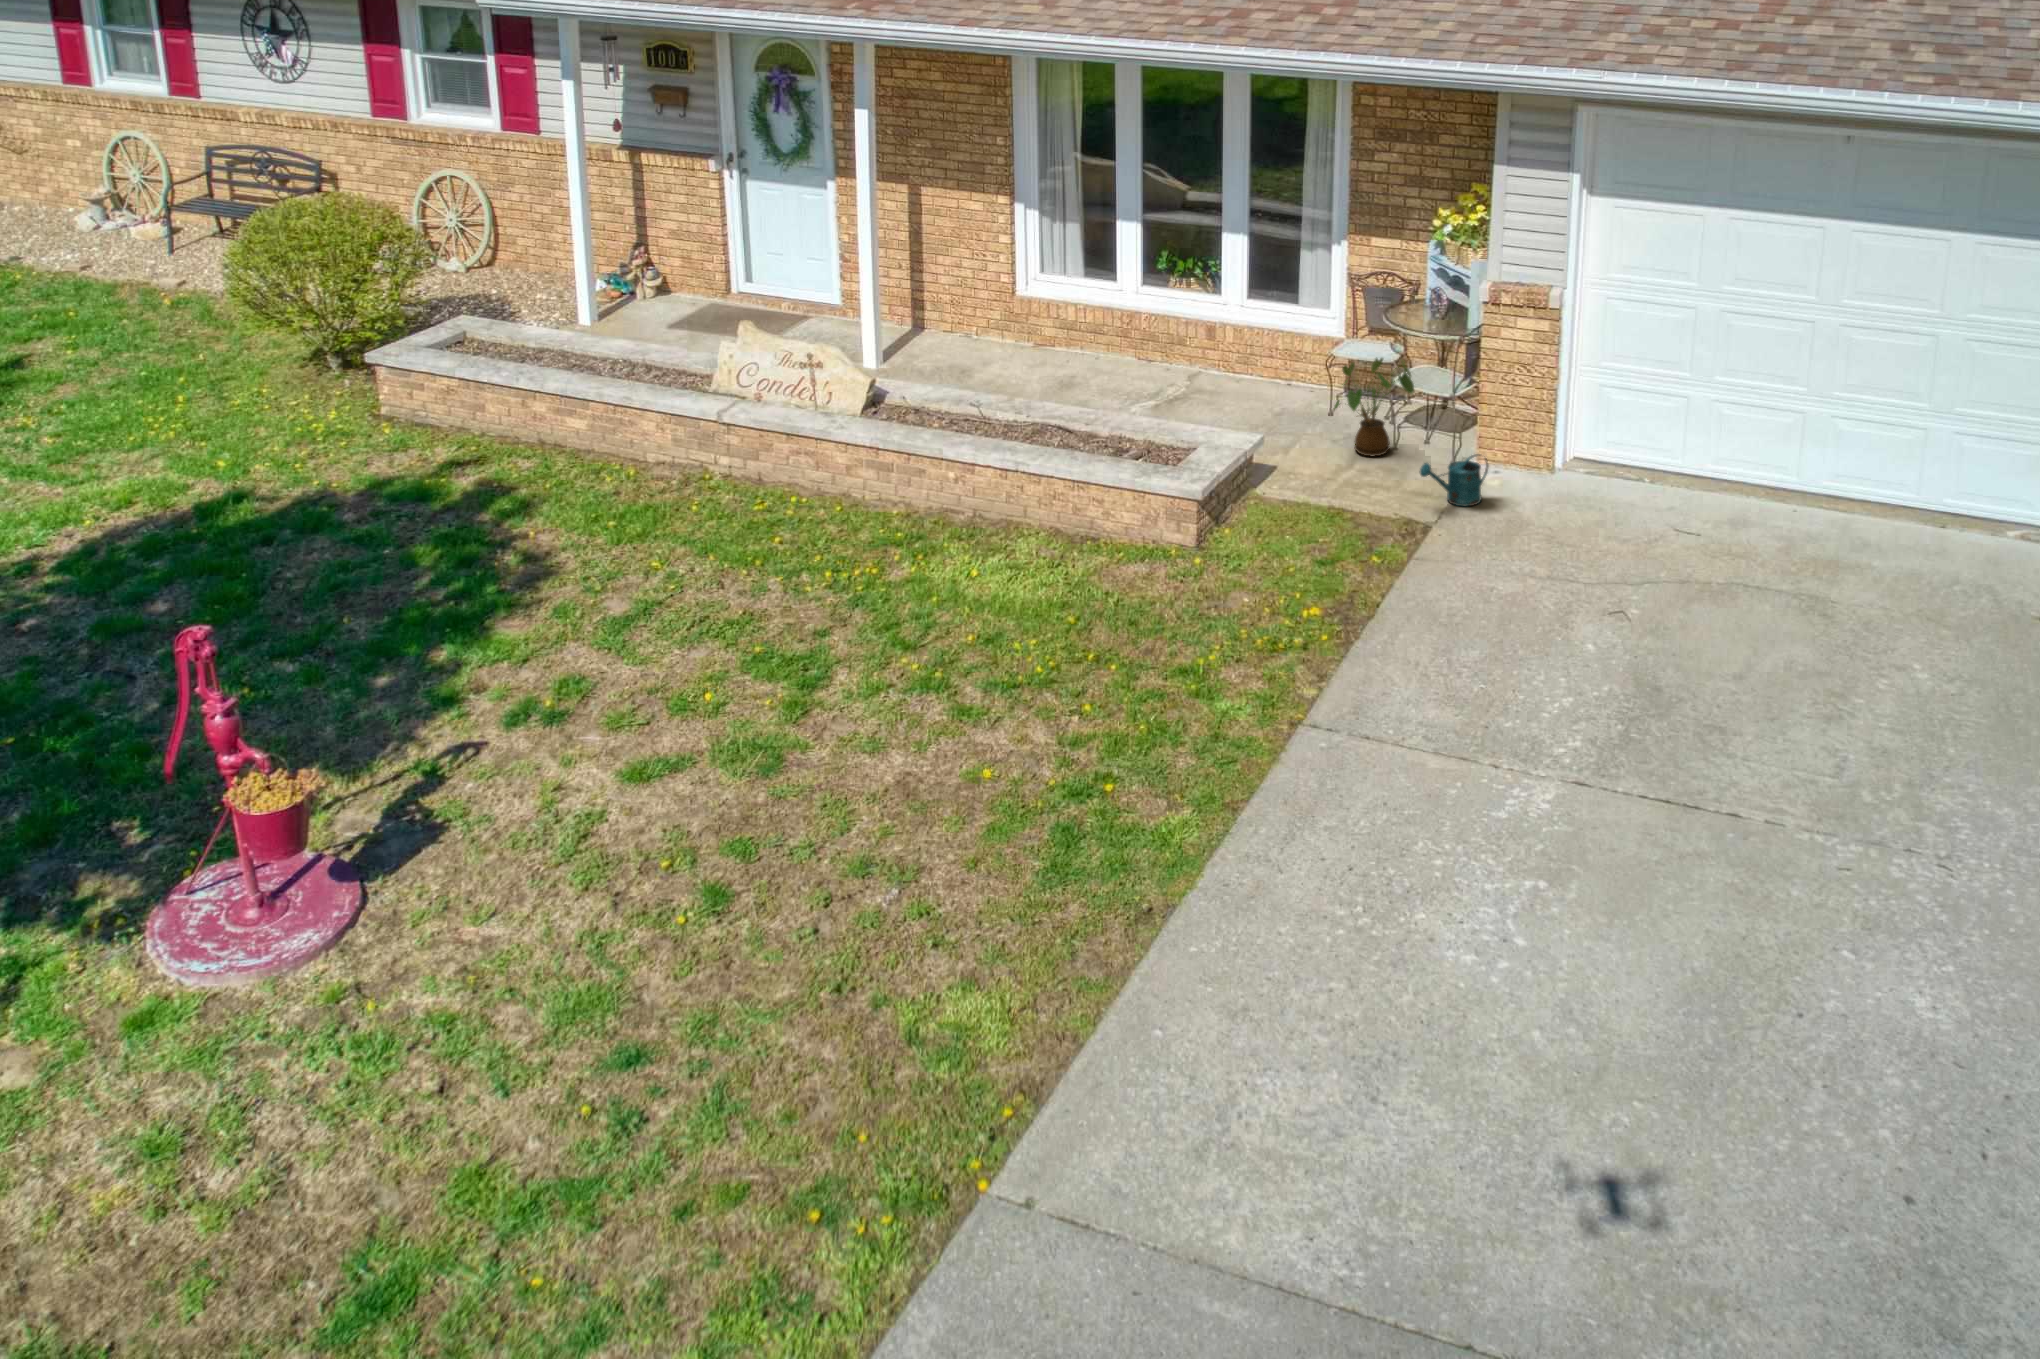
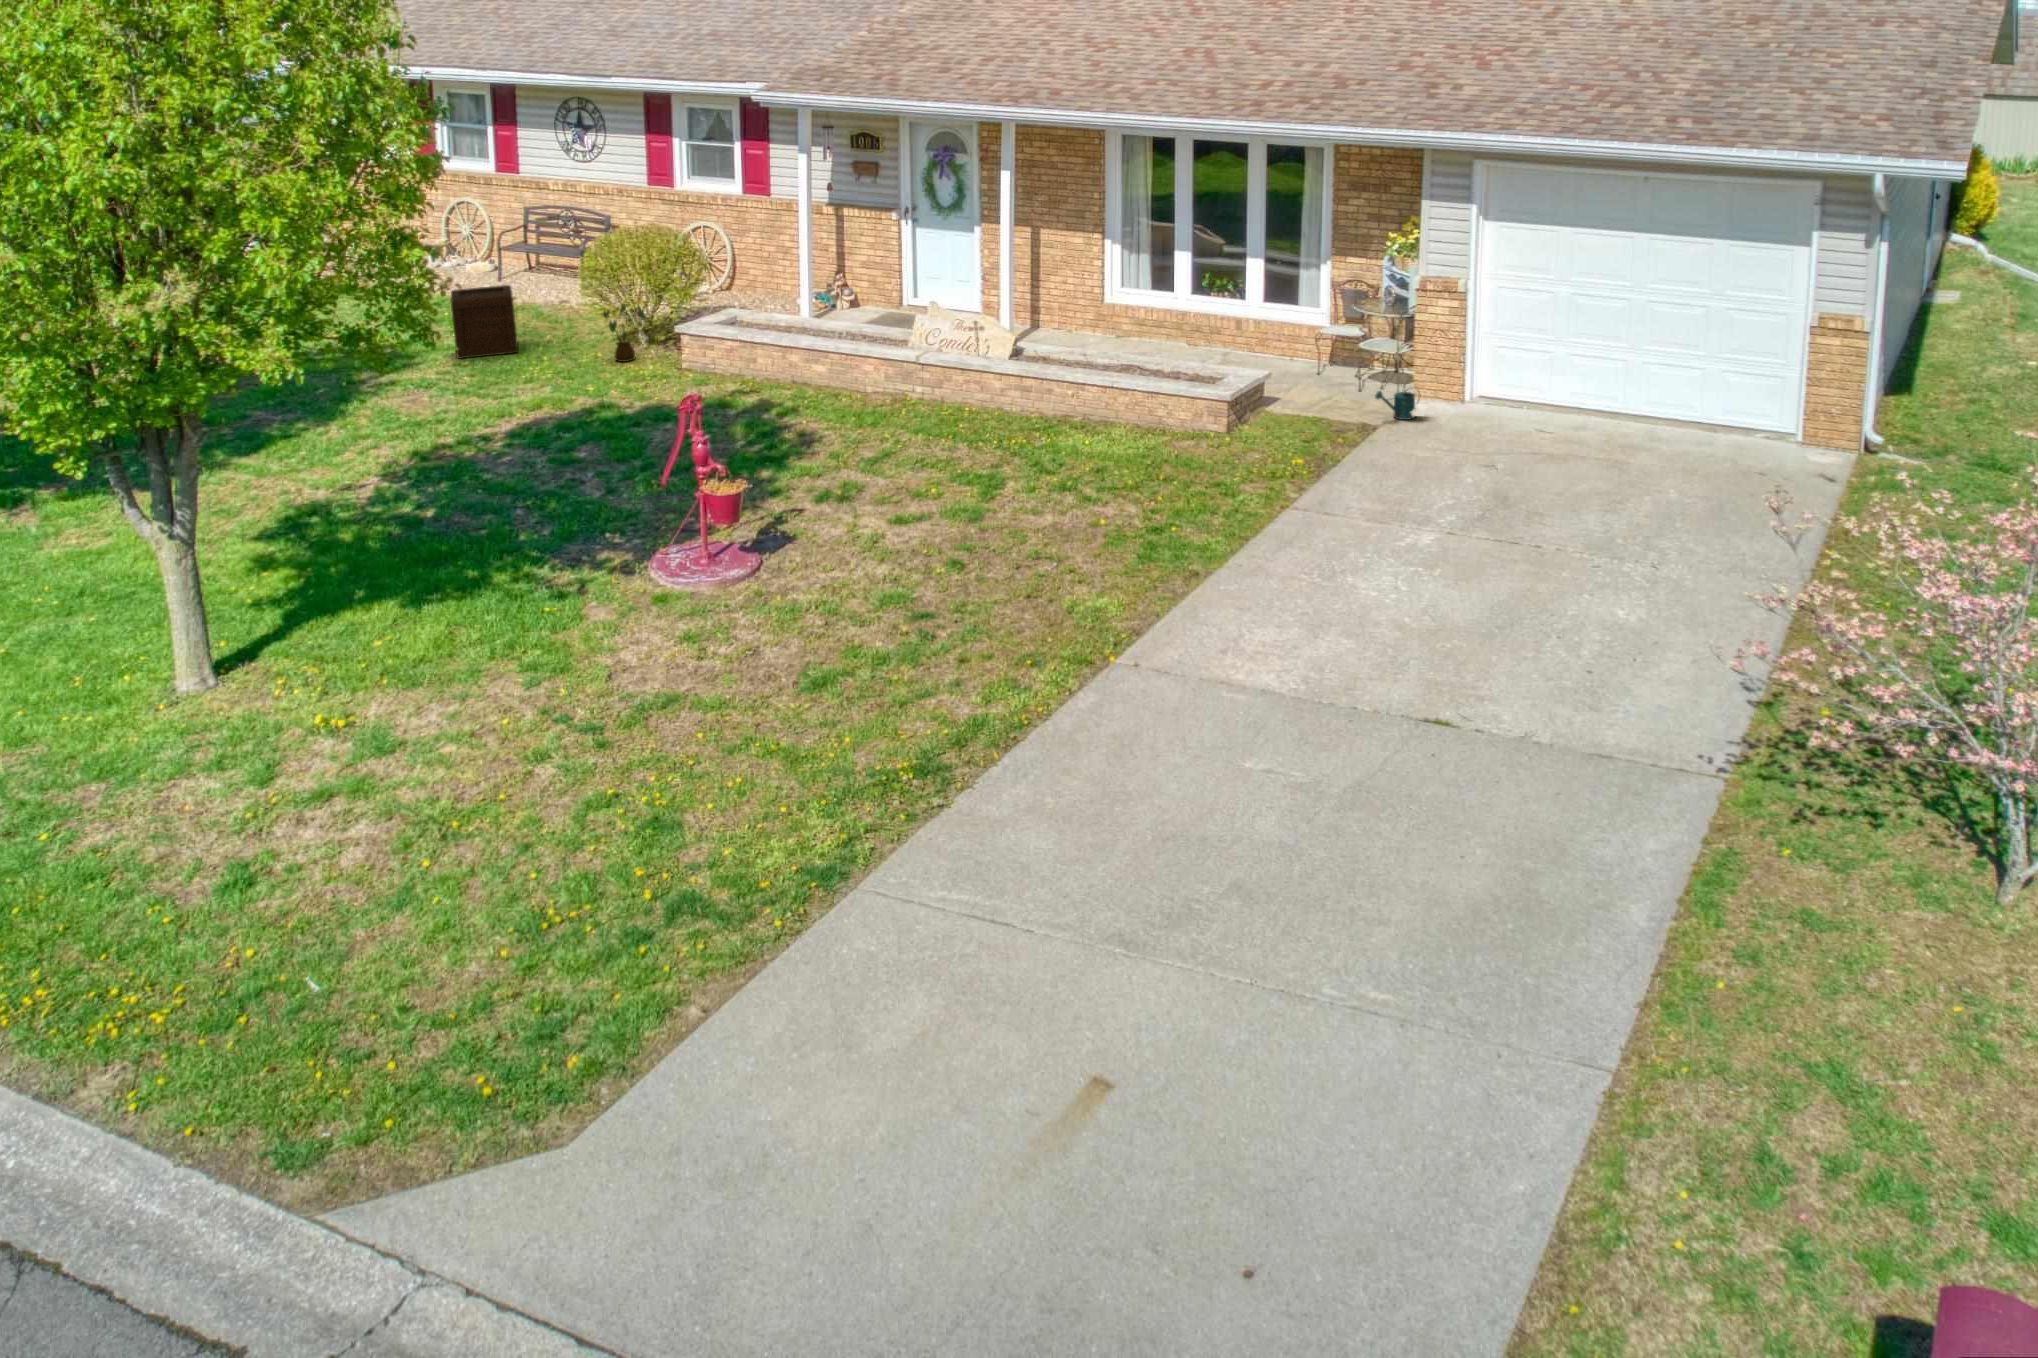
wooden crate: none [43,275,173,392] -> present [451,285,518,359]
house plant: present [1334,358,1414,456] -> present [602,305,646,362]

